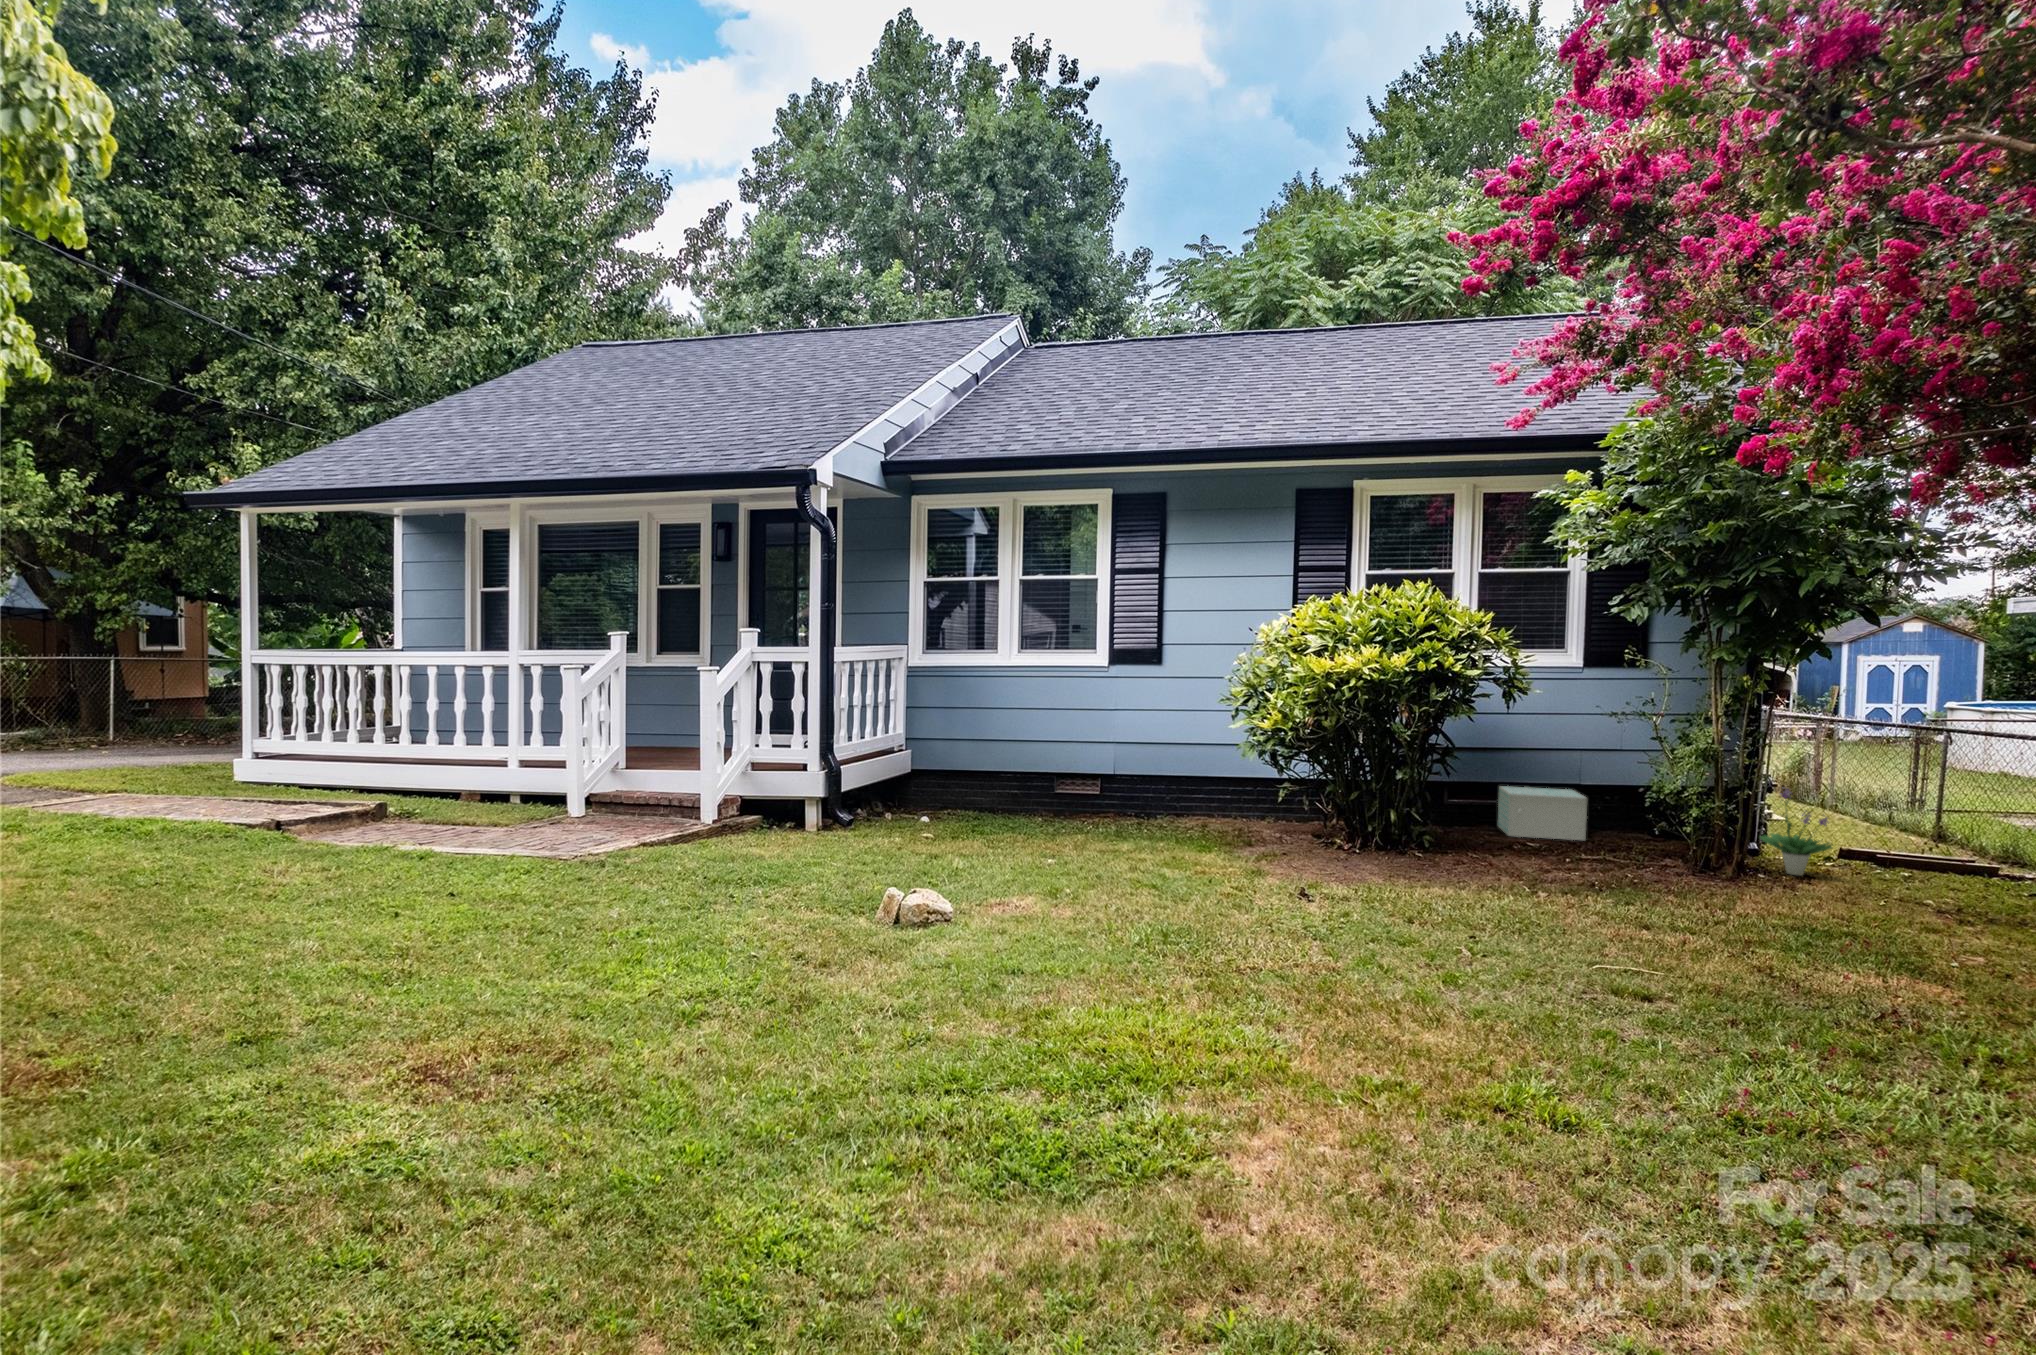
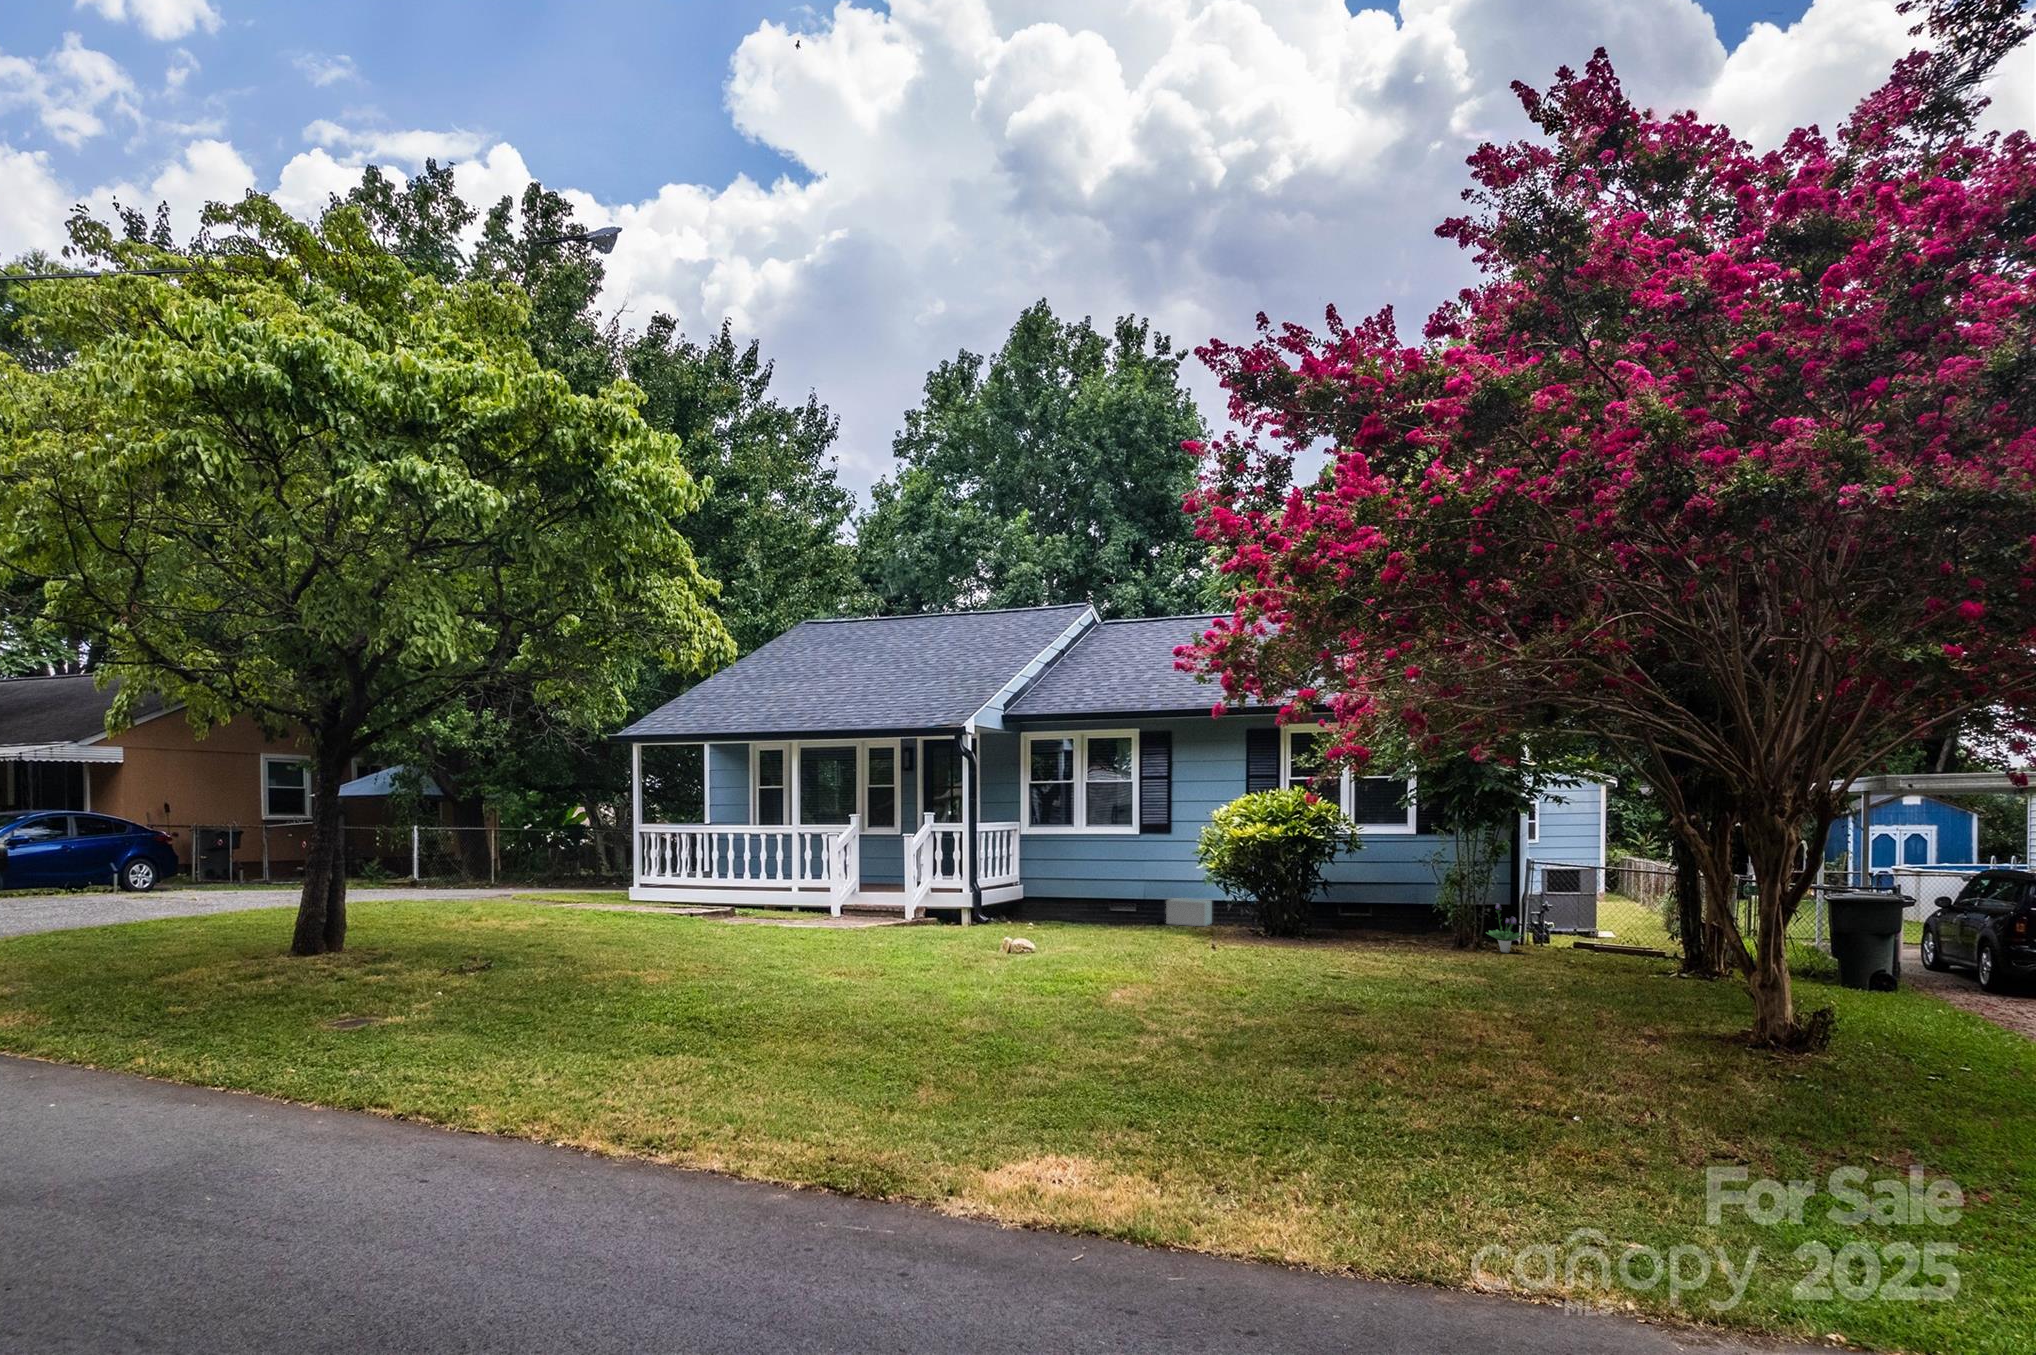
storage box: present [1498,786,1587,840] -> present [1166,898,1212,926]

